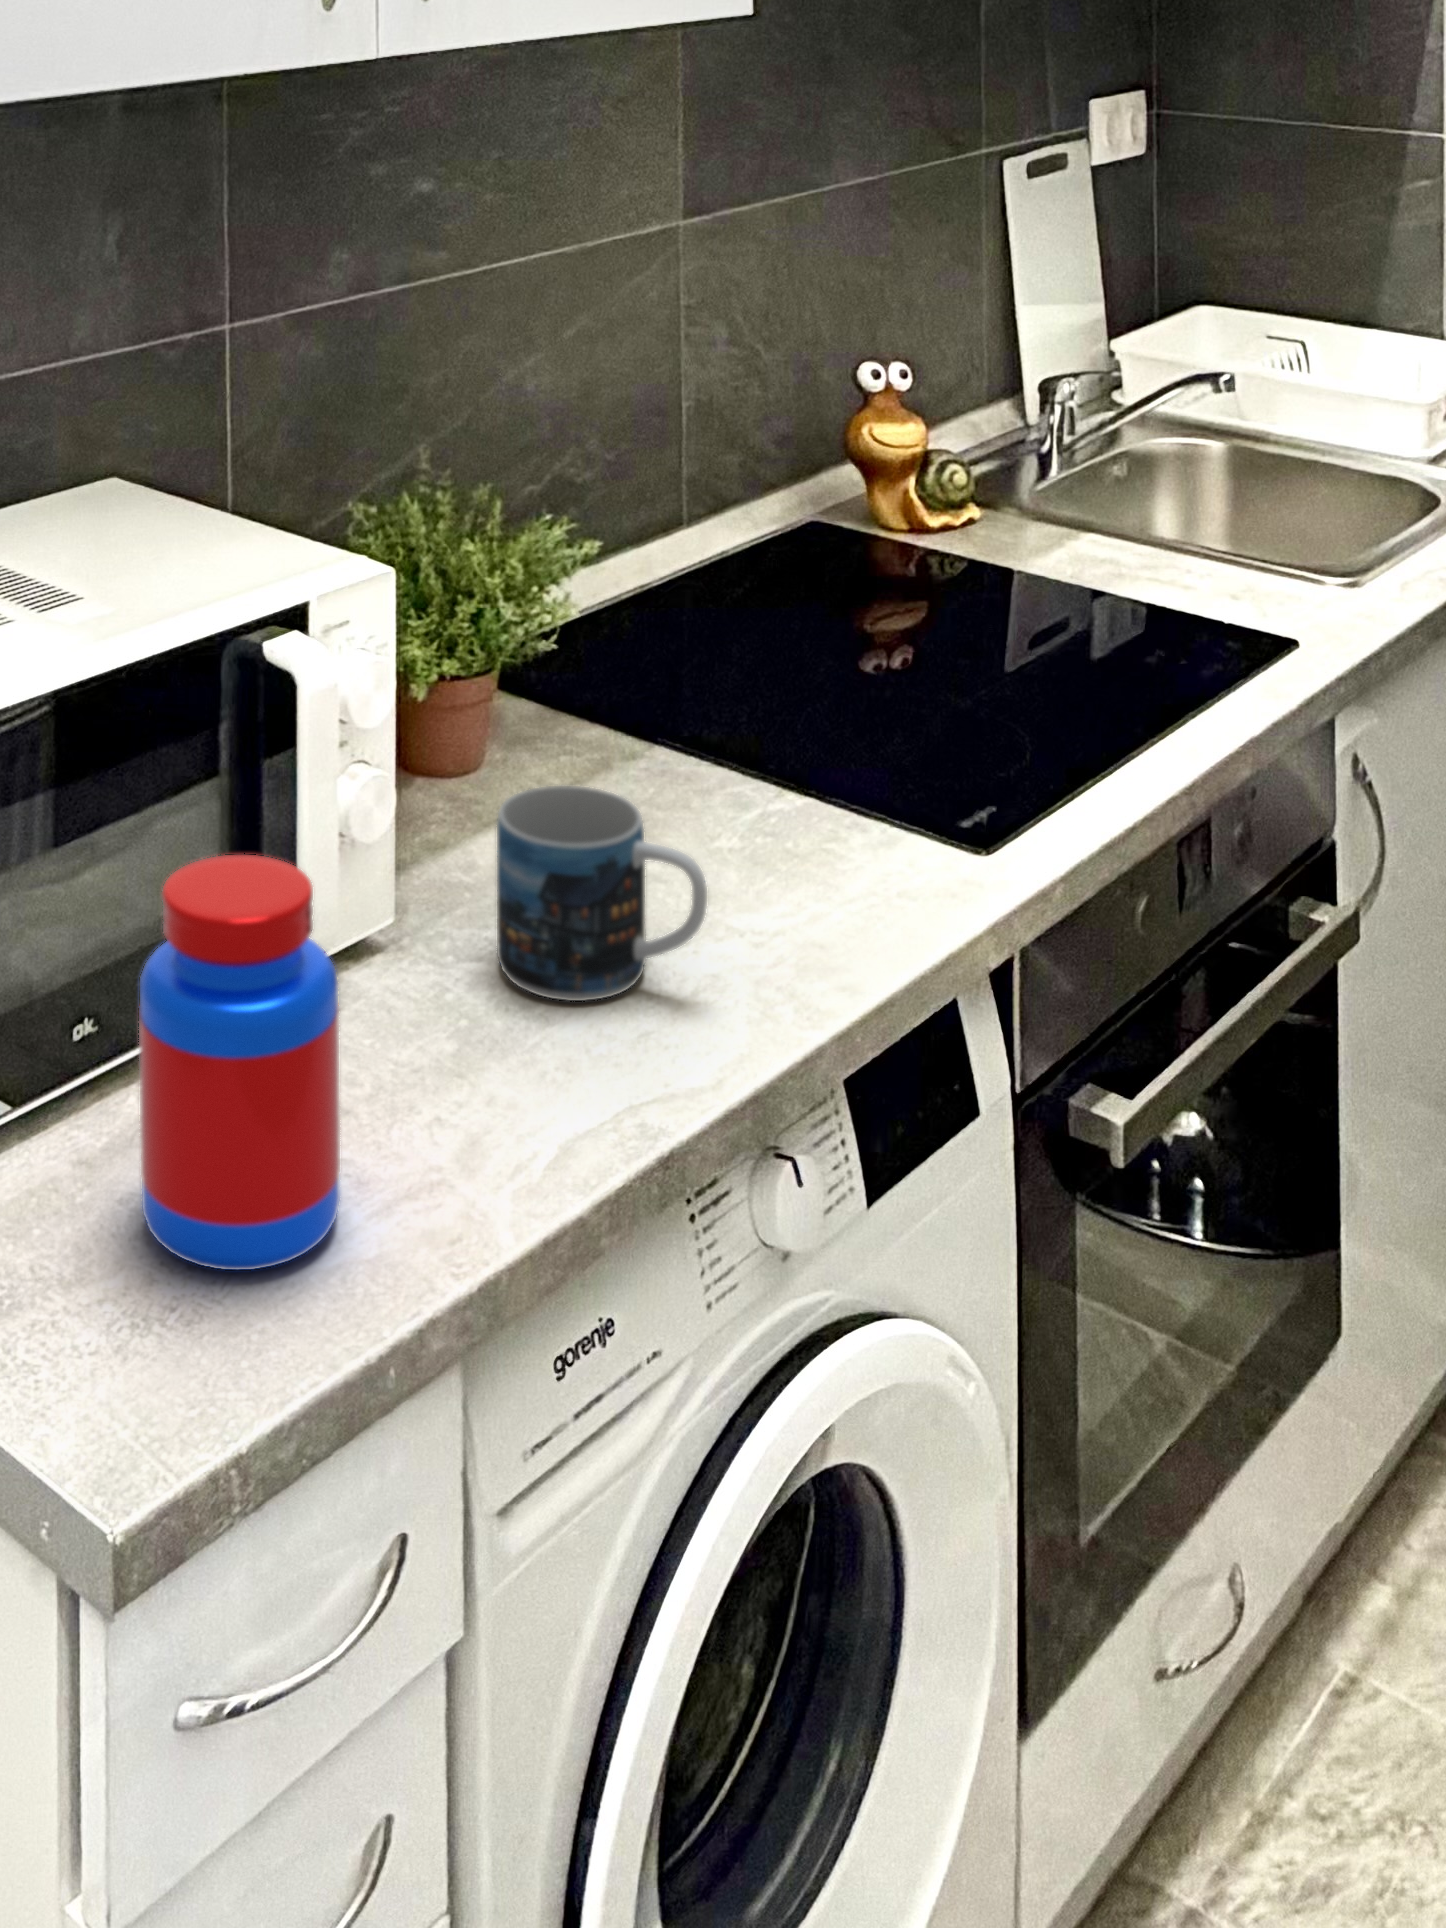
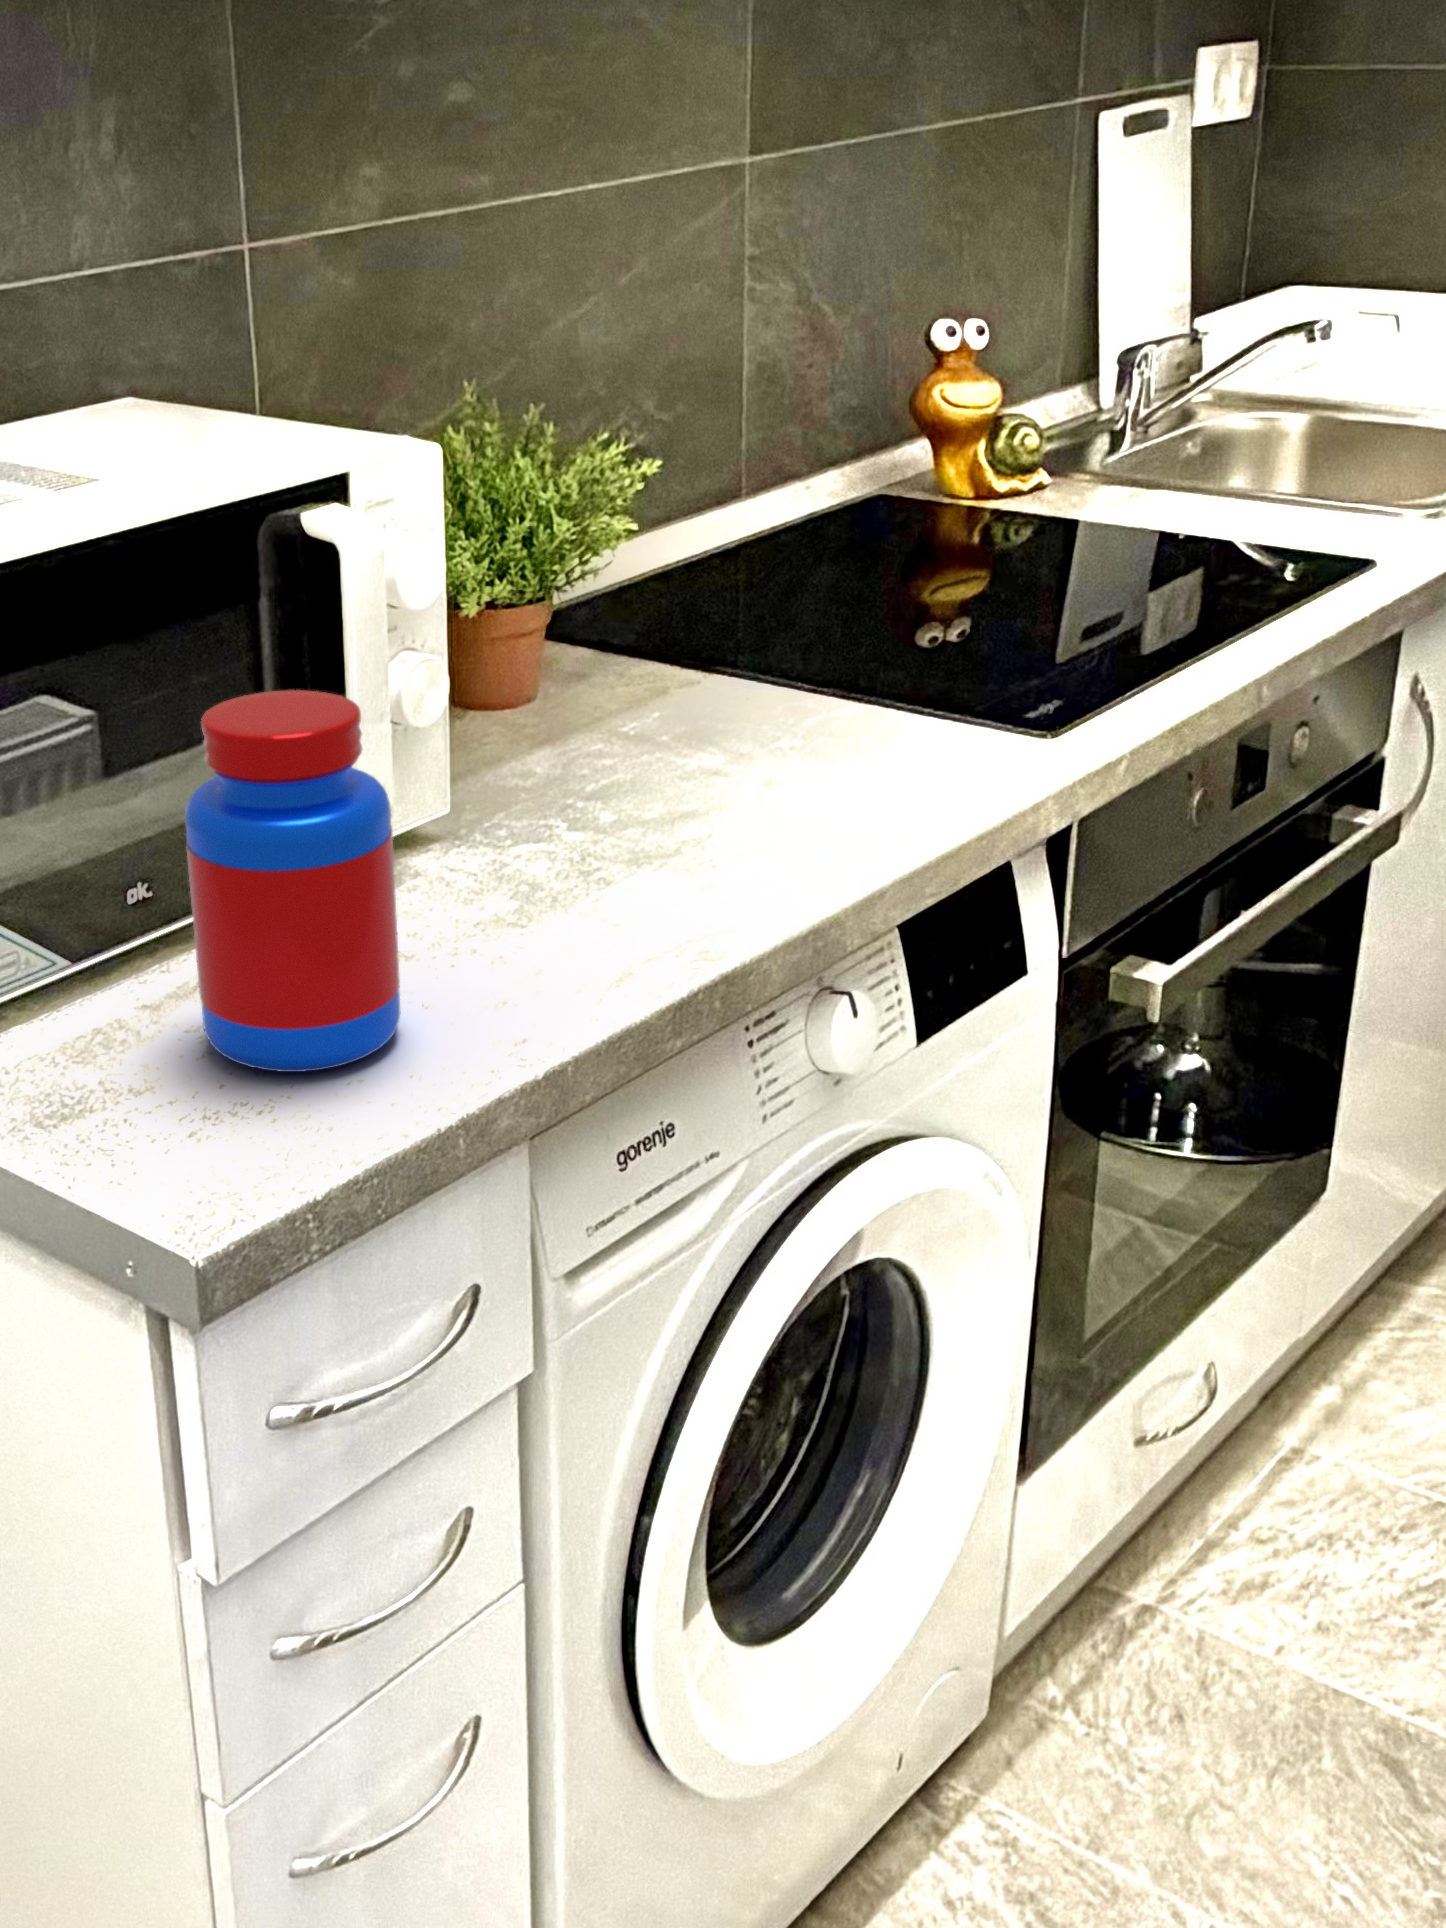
mug: present [497,785,707,1001] -> none [554,666,770,862]

